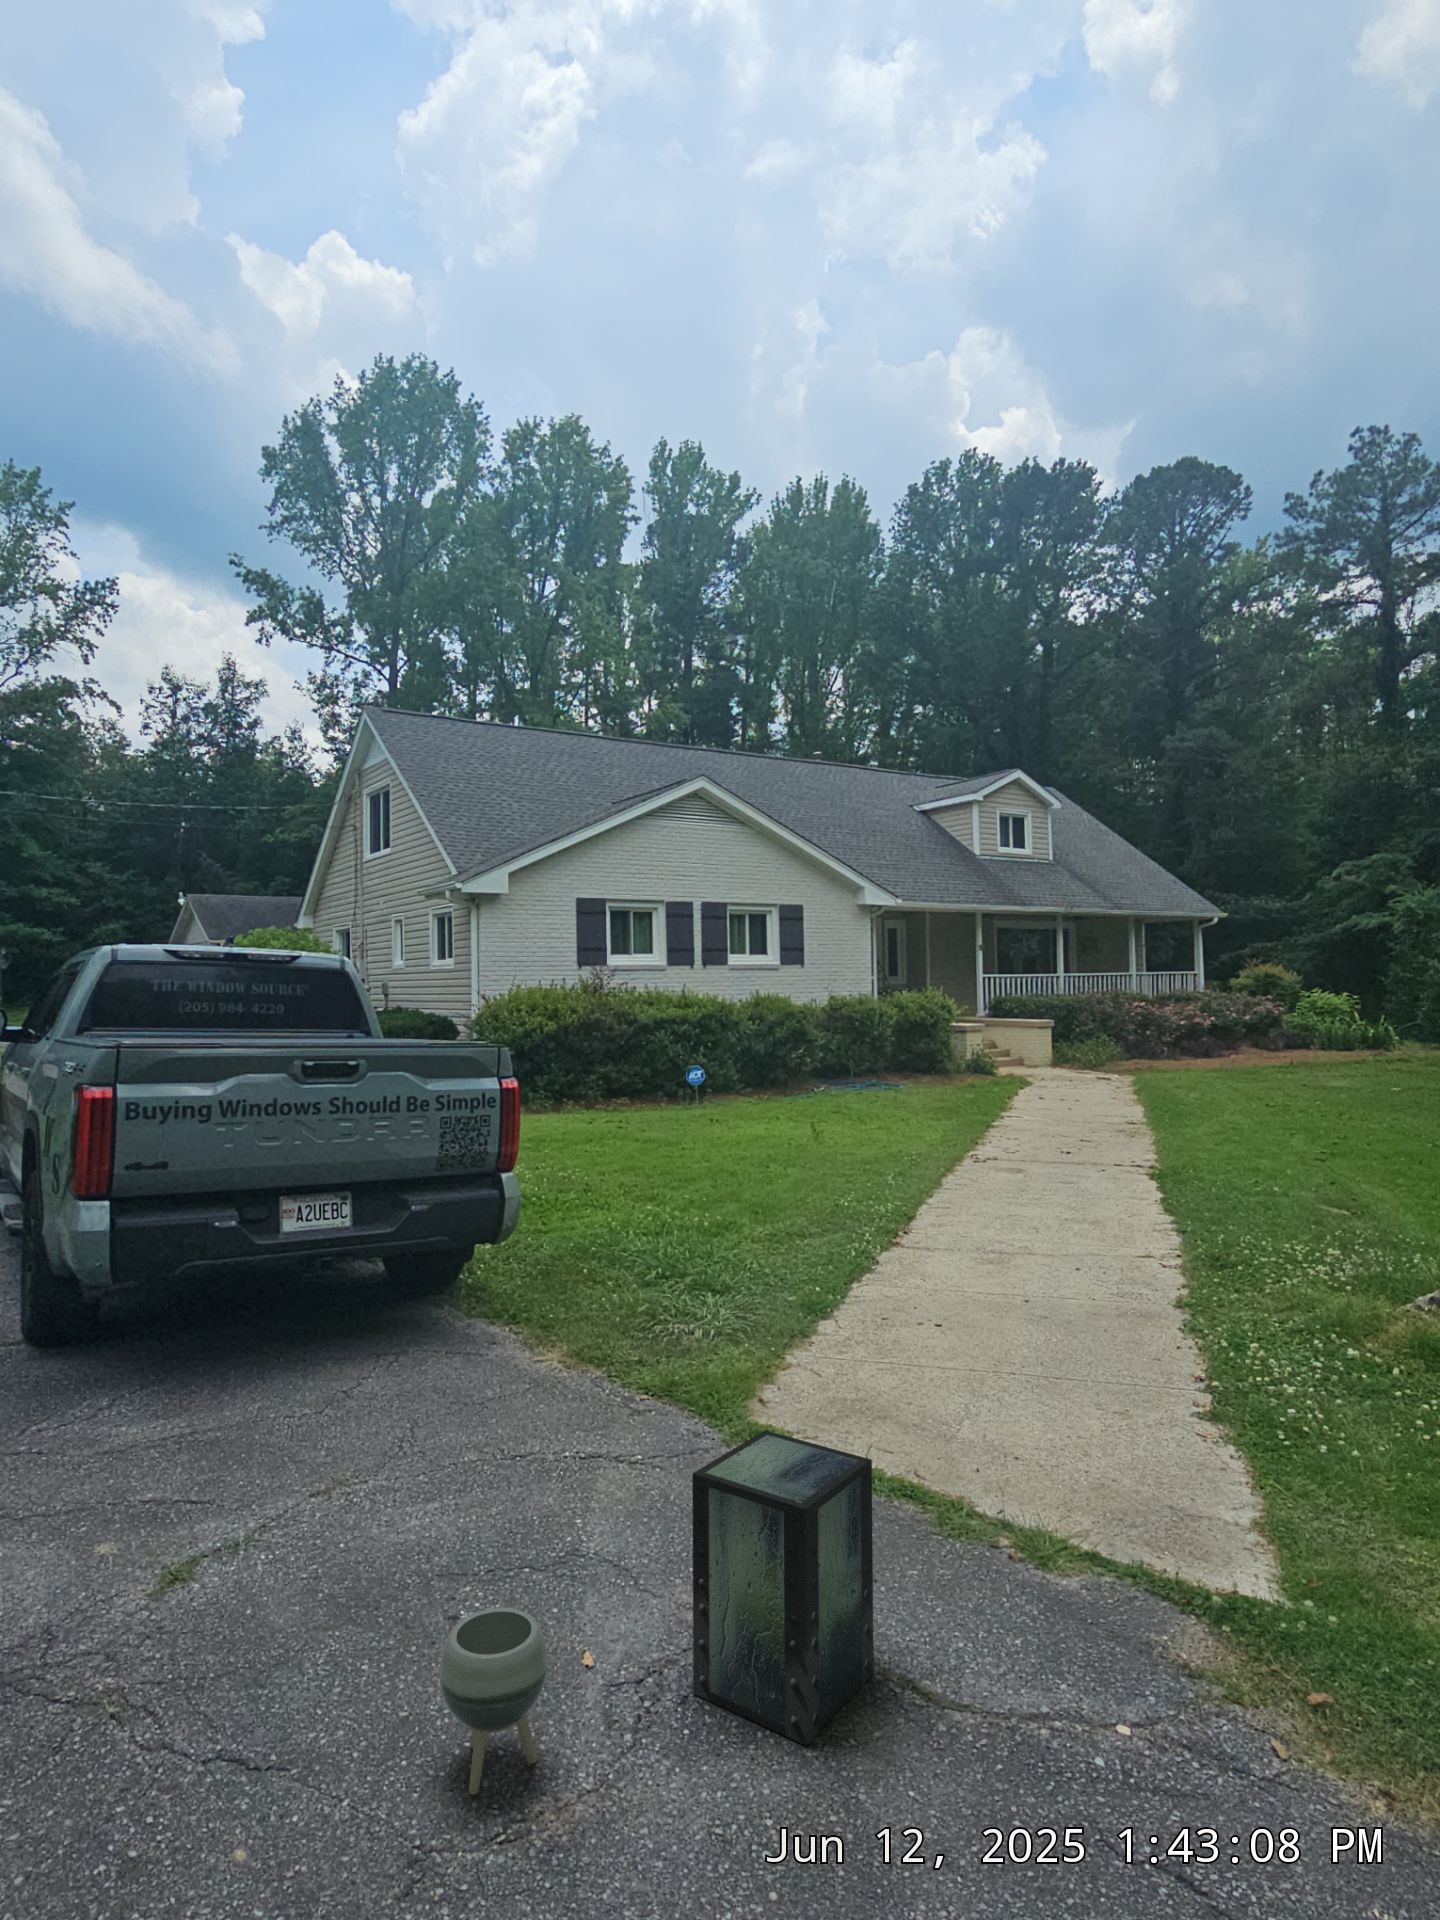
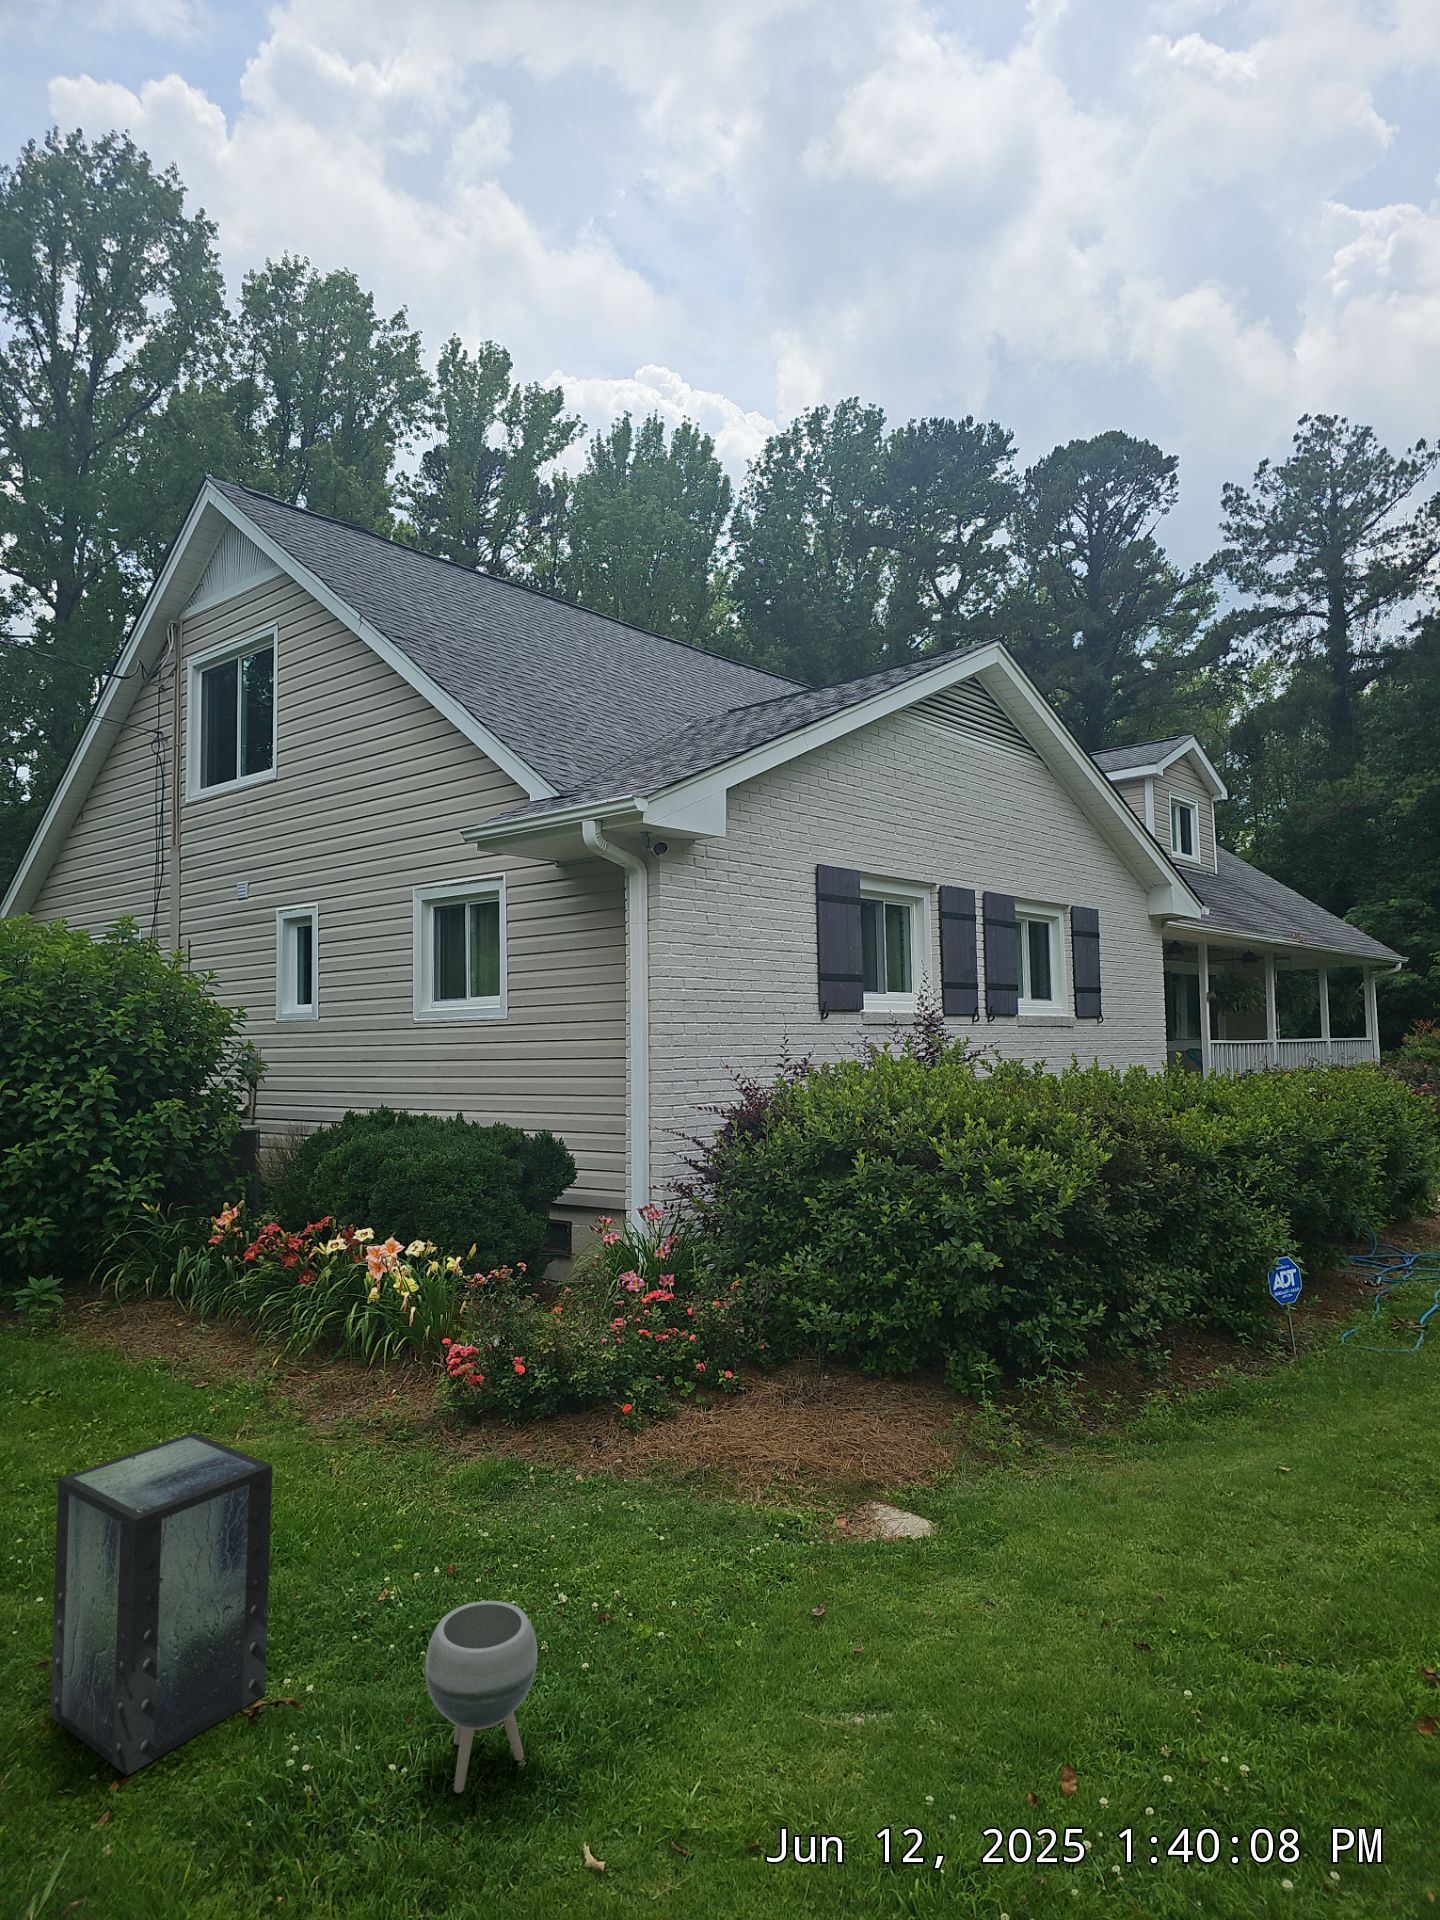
storage box: present [693,1430,874,1746] -> present [50,1432,272,1776]

